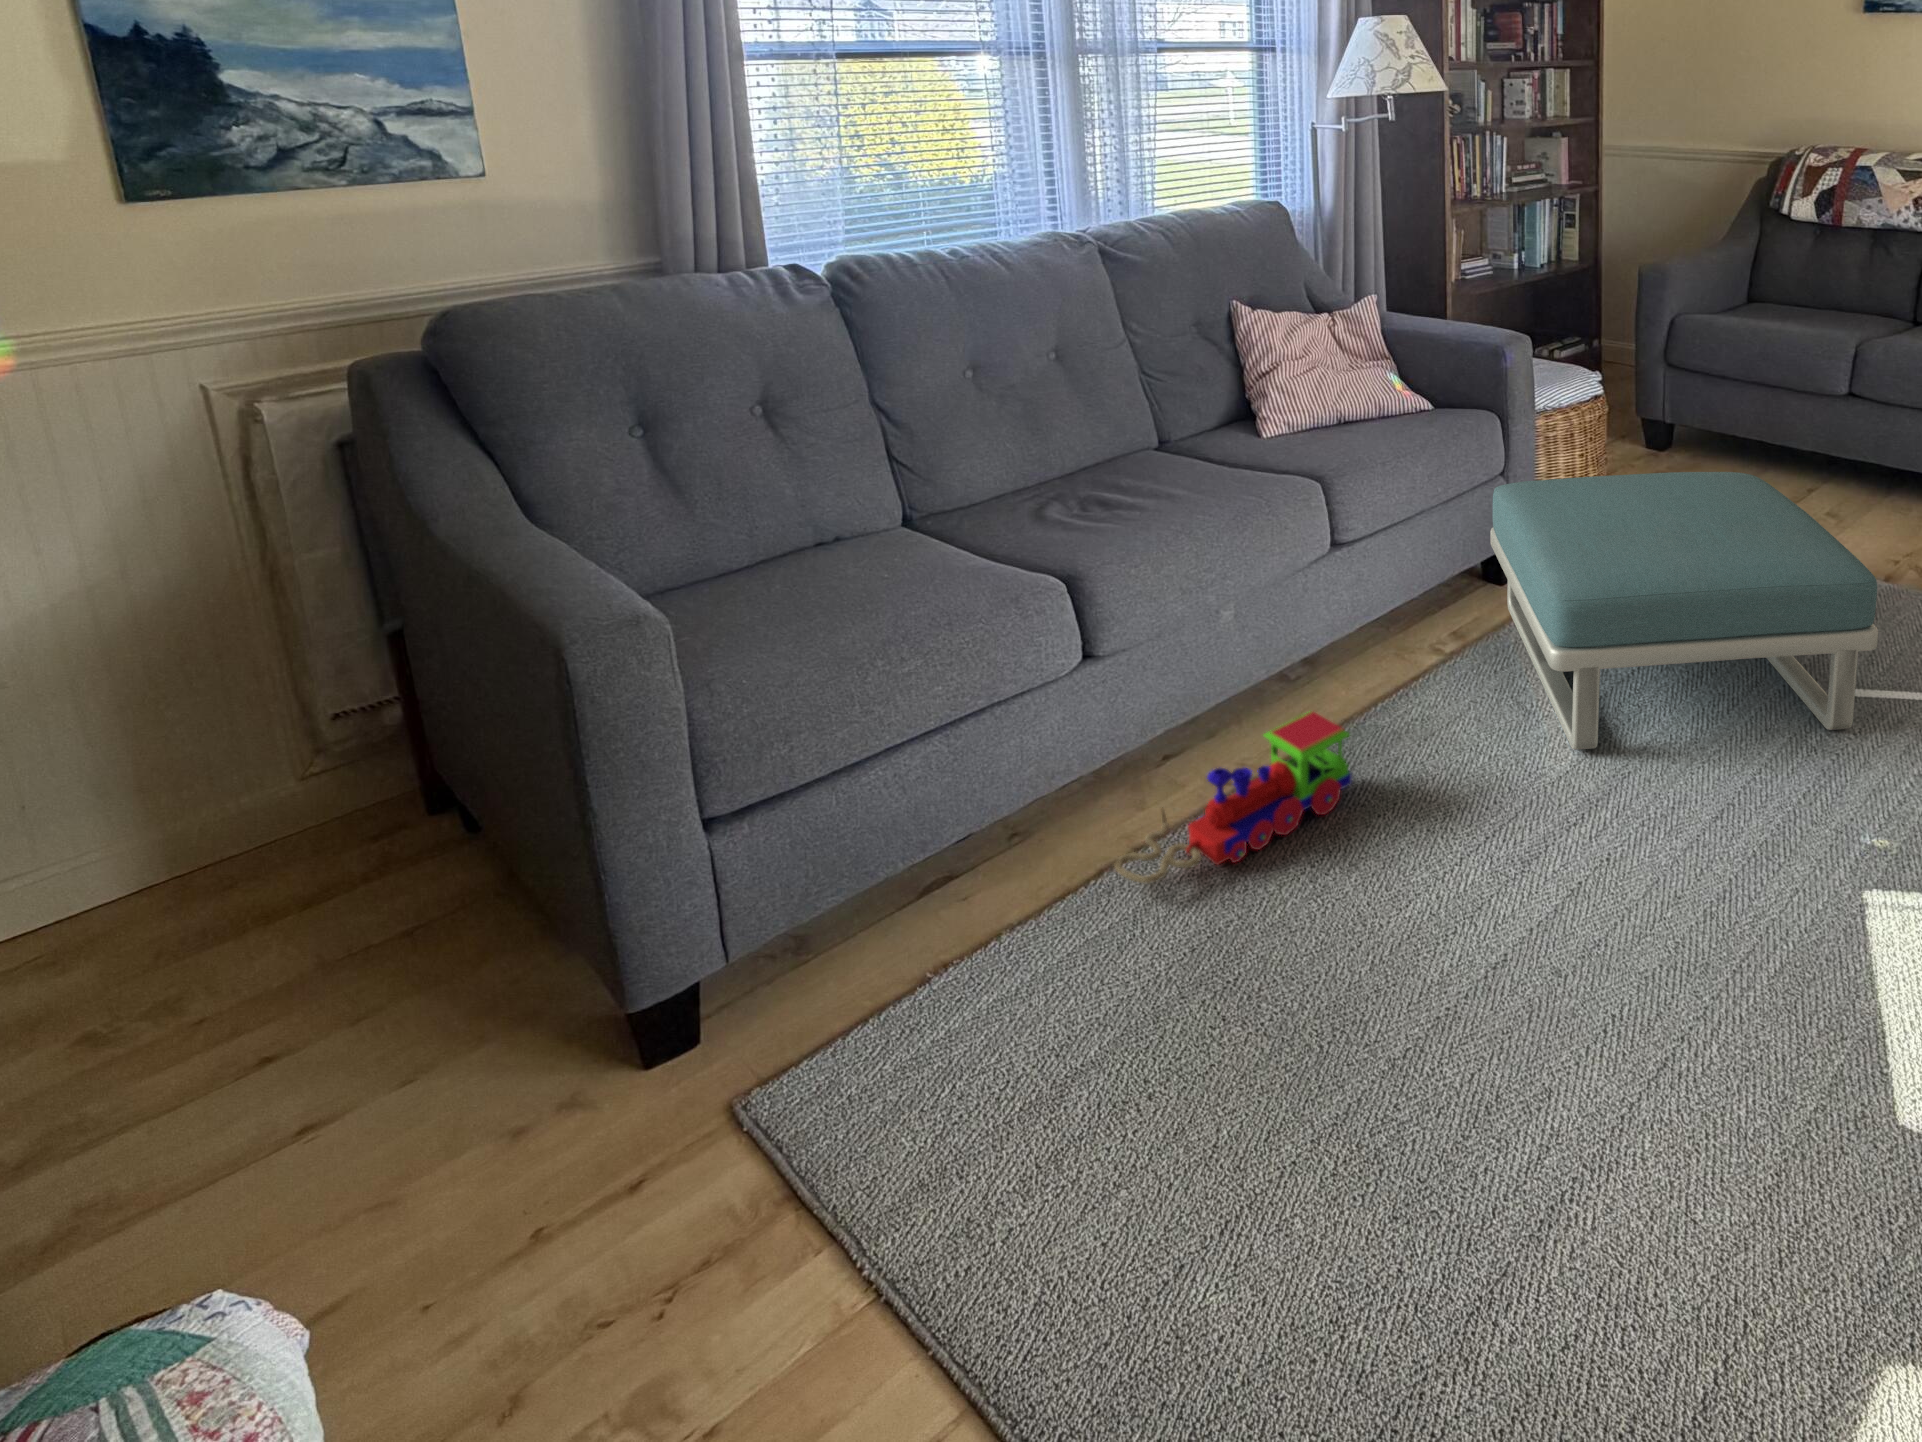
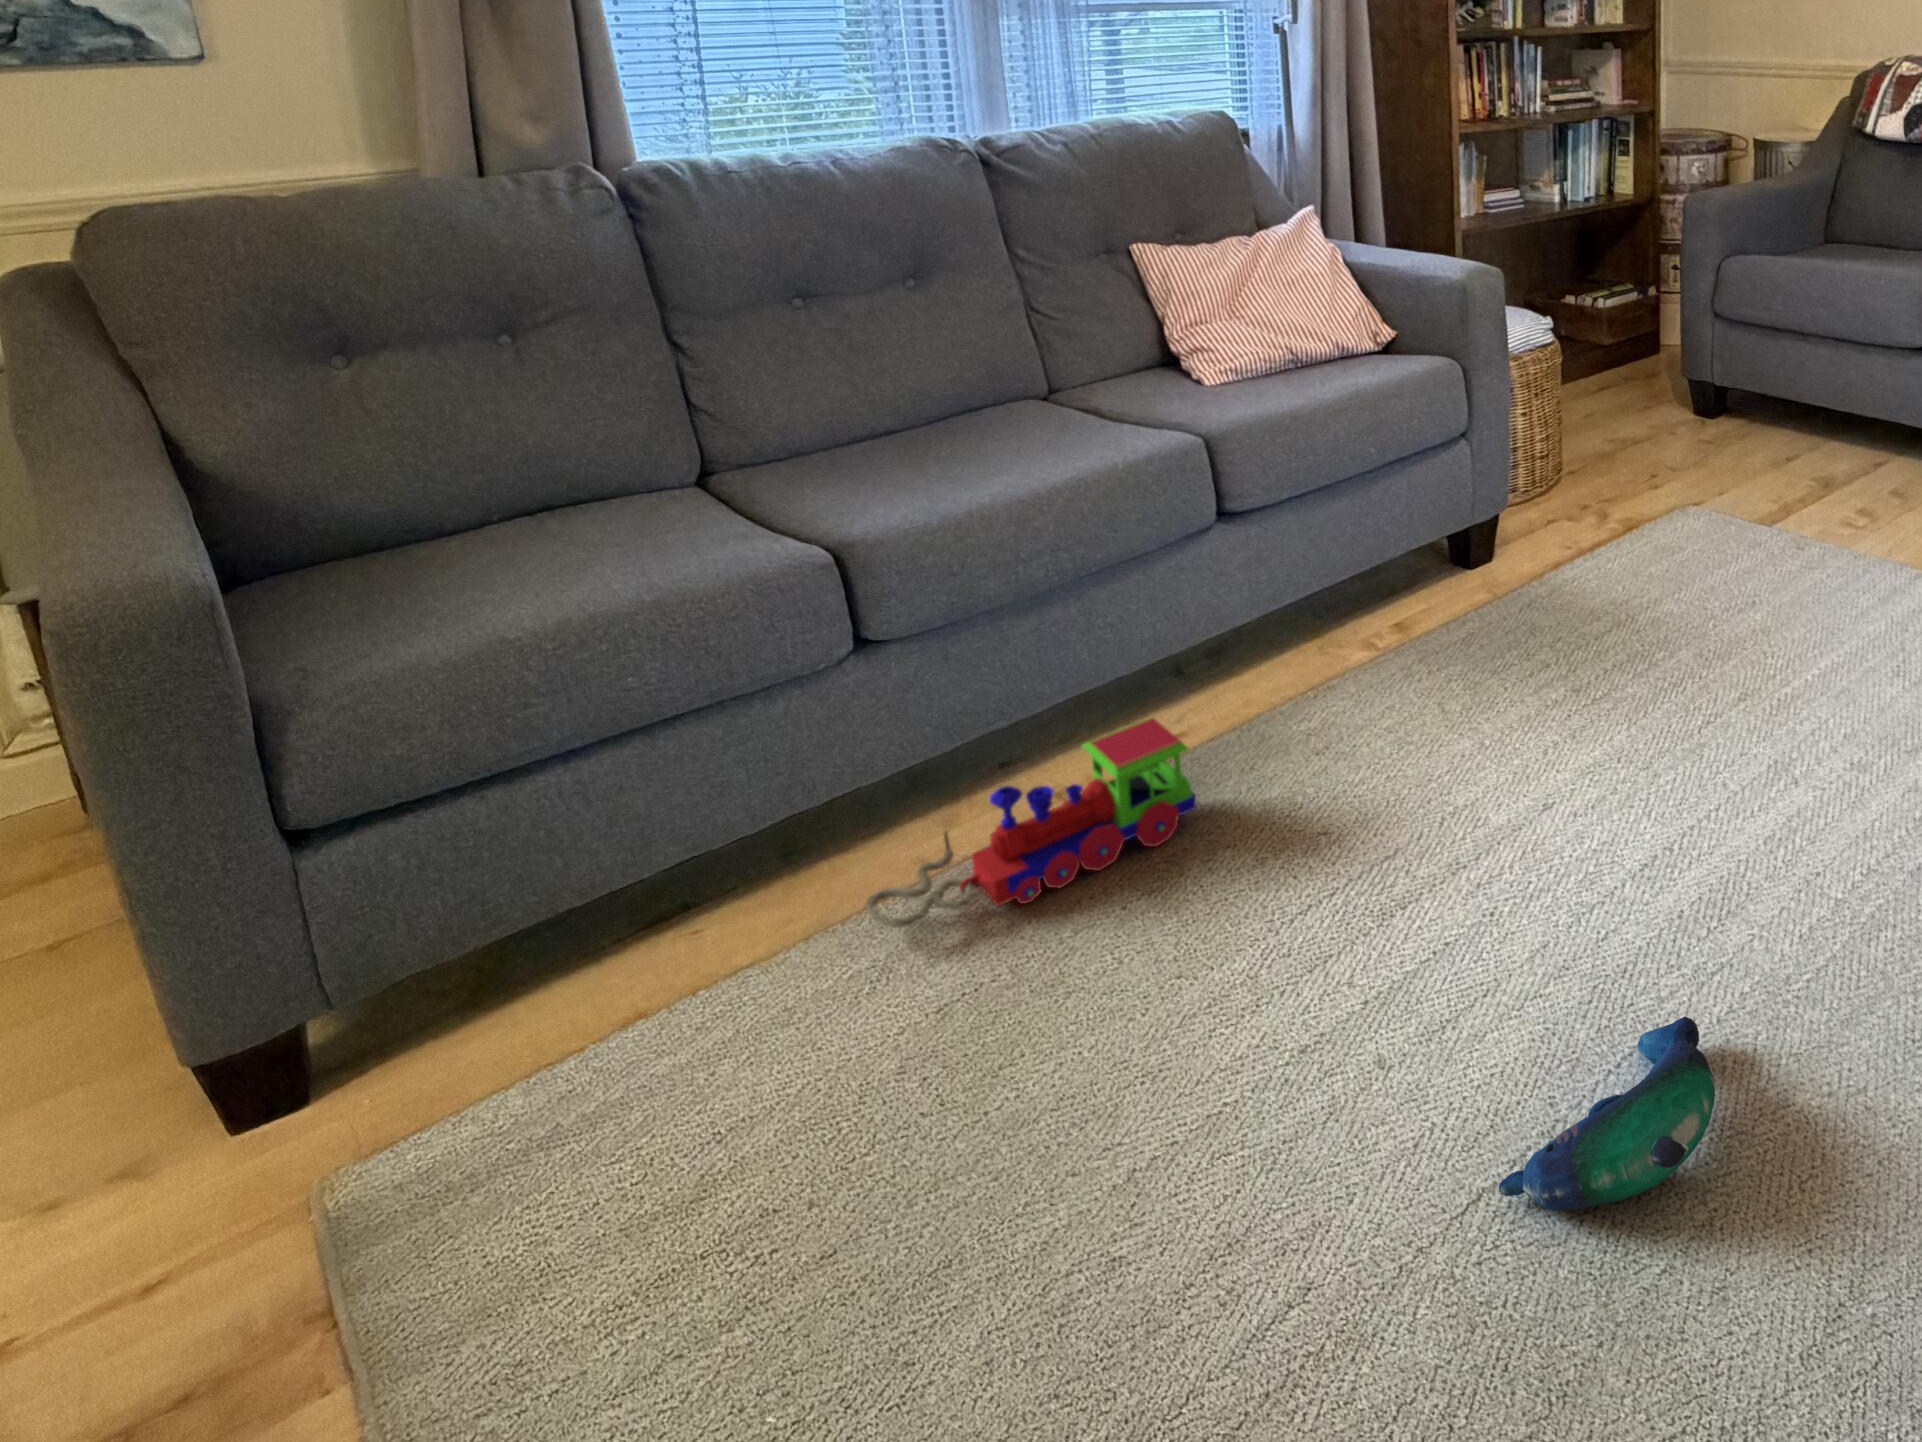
footstool: present [1490,472,1878,750] -> none [1443,437,1882,774]
plush toy: none [1681,921,1829,1062] -> present [1499,1017,1715,1211]

